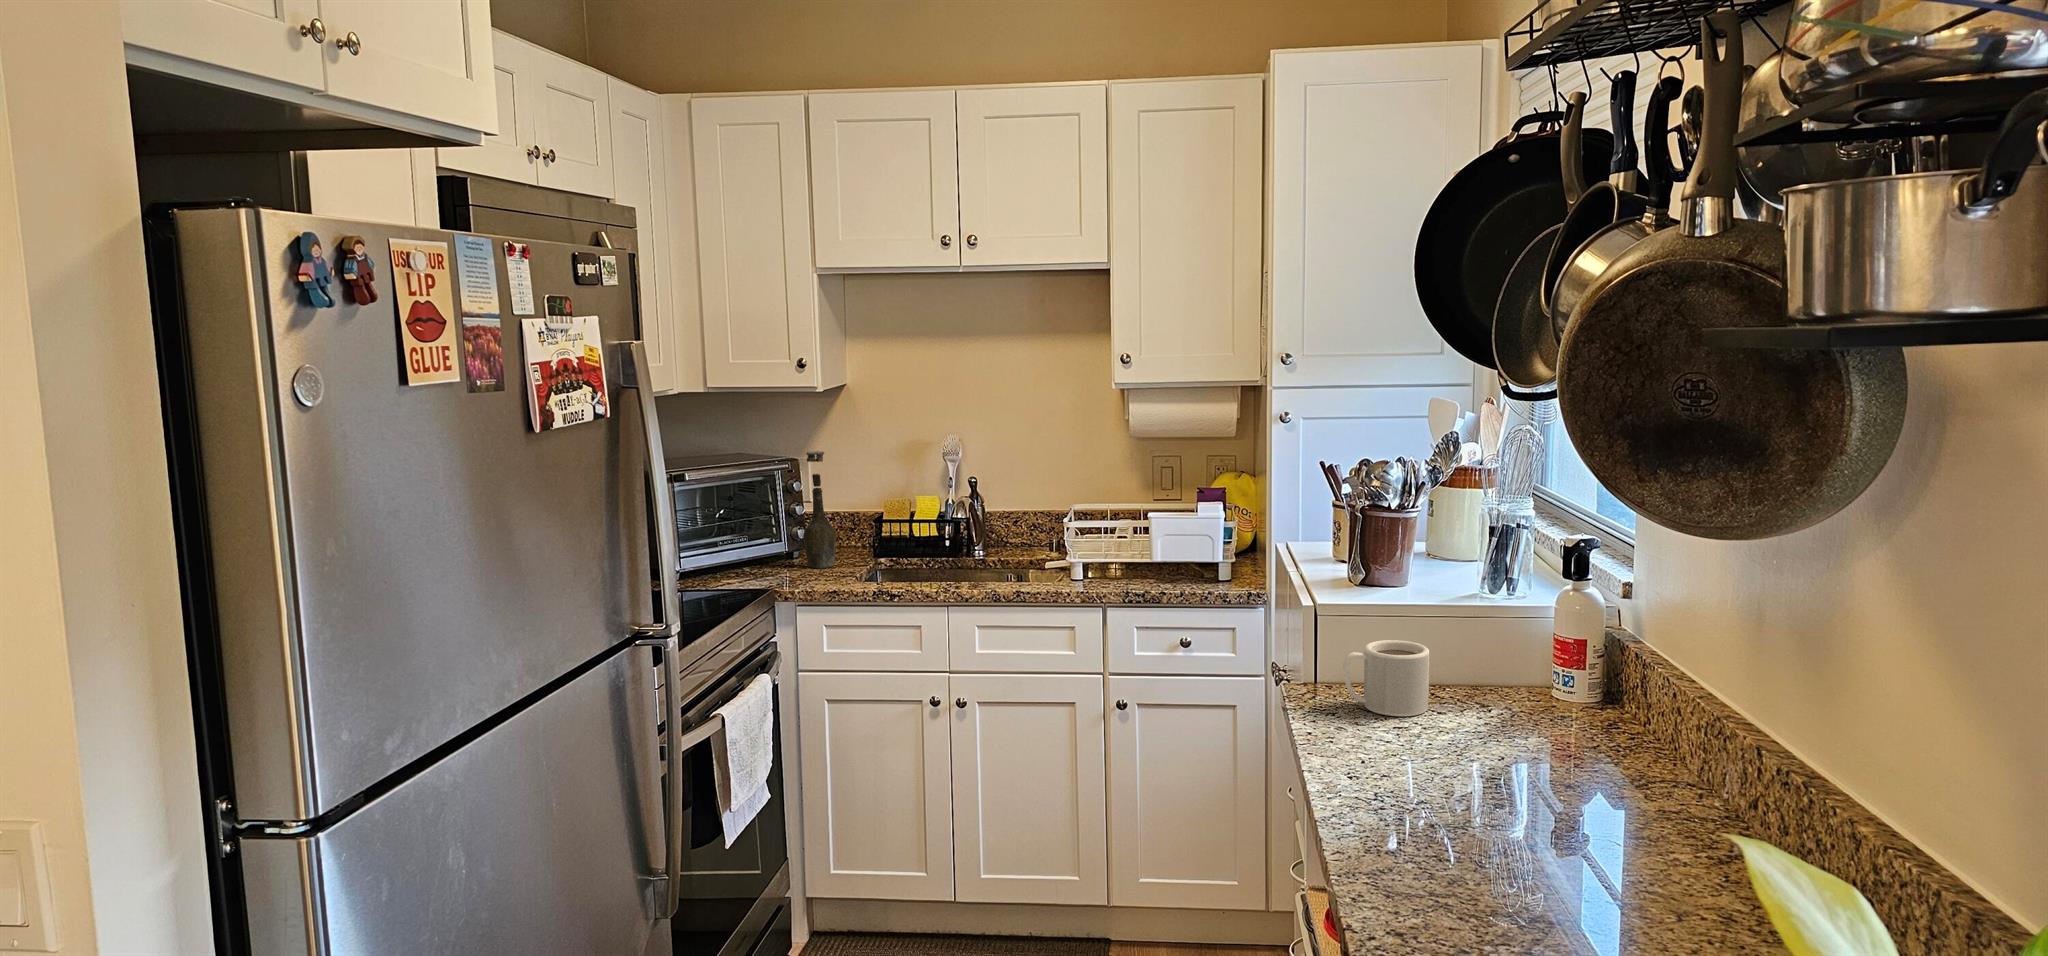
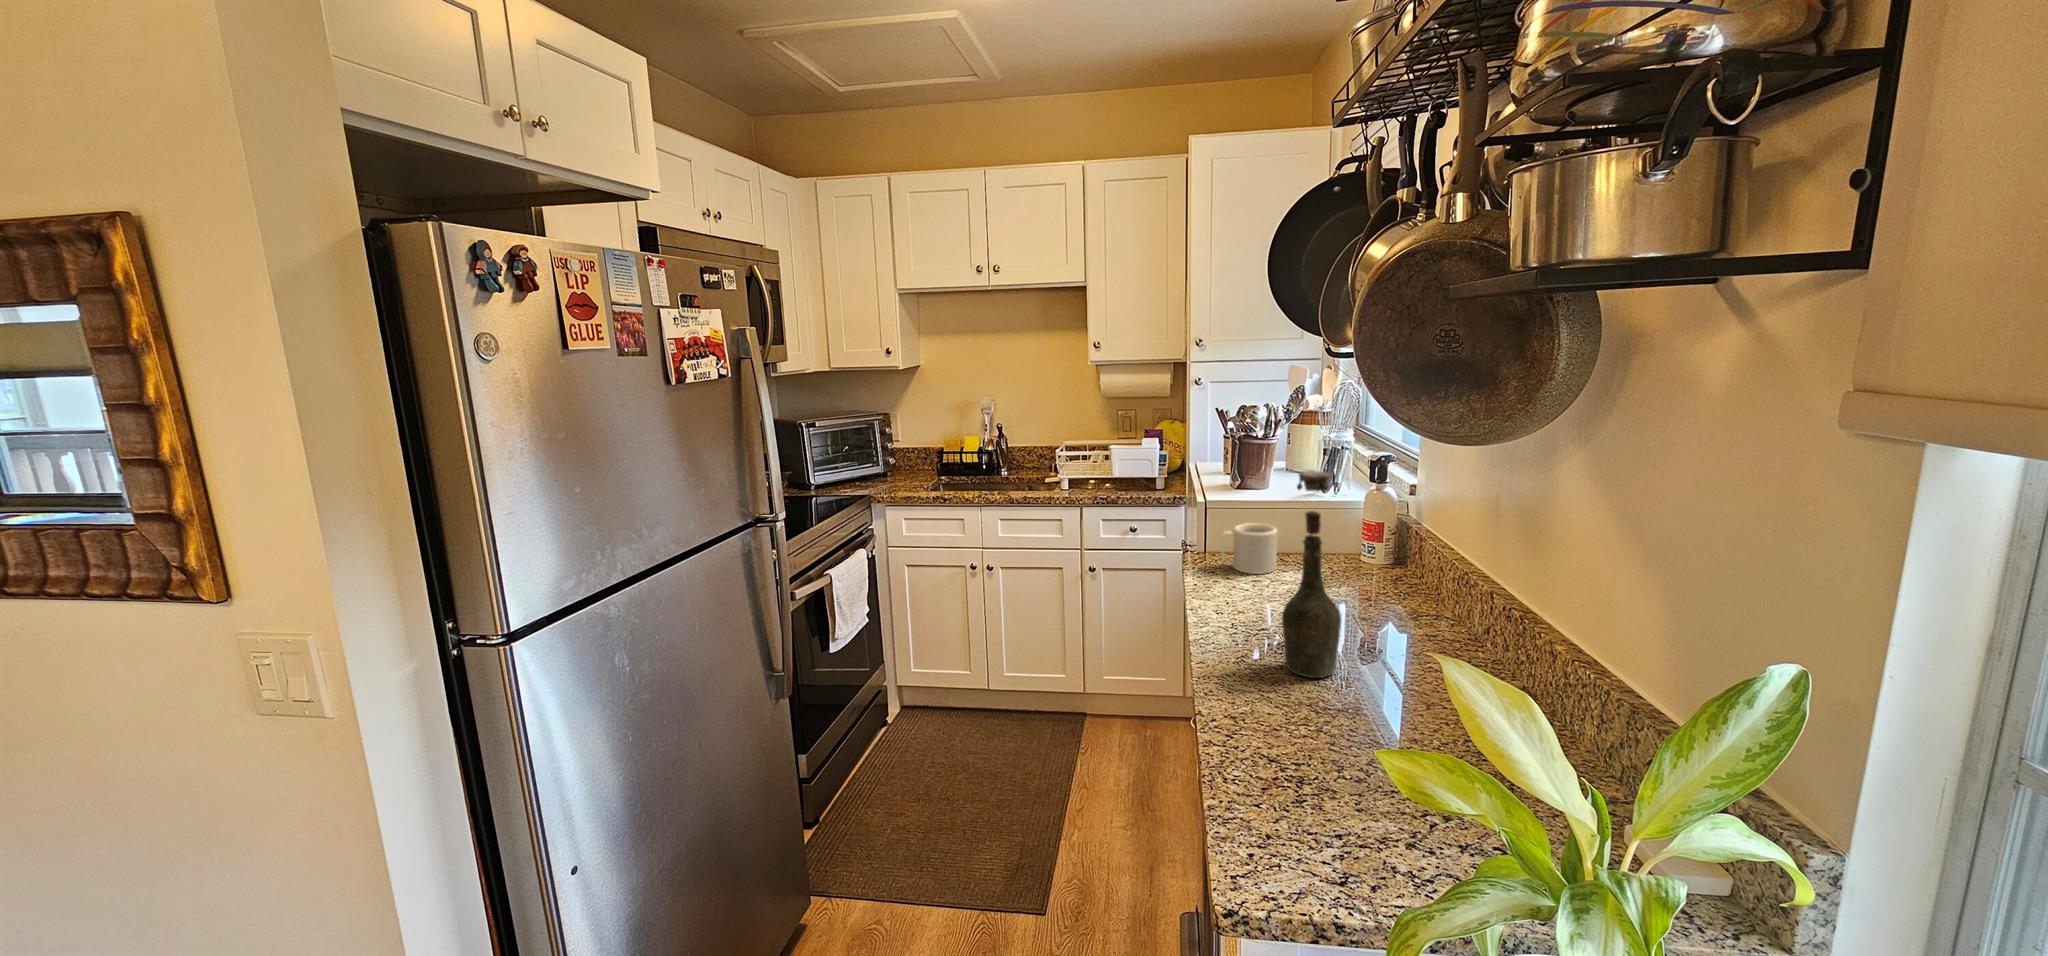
bottle: present [803,451,836,569] -> present [1282,470,1341,678]

